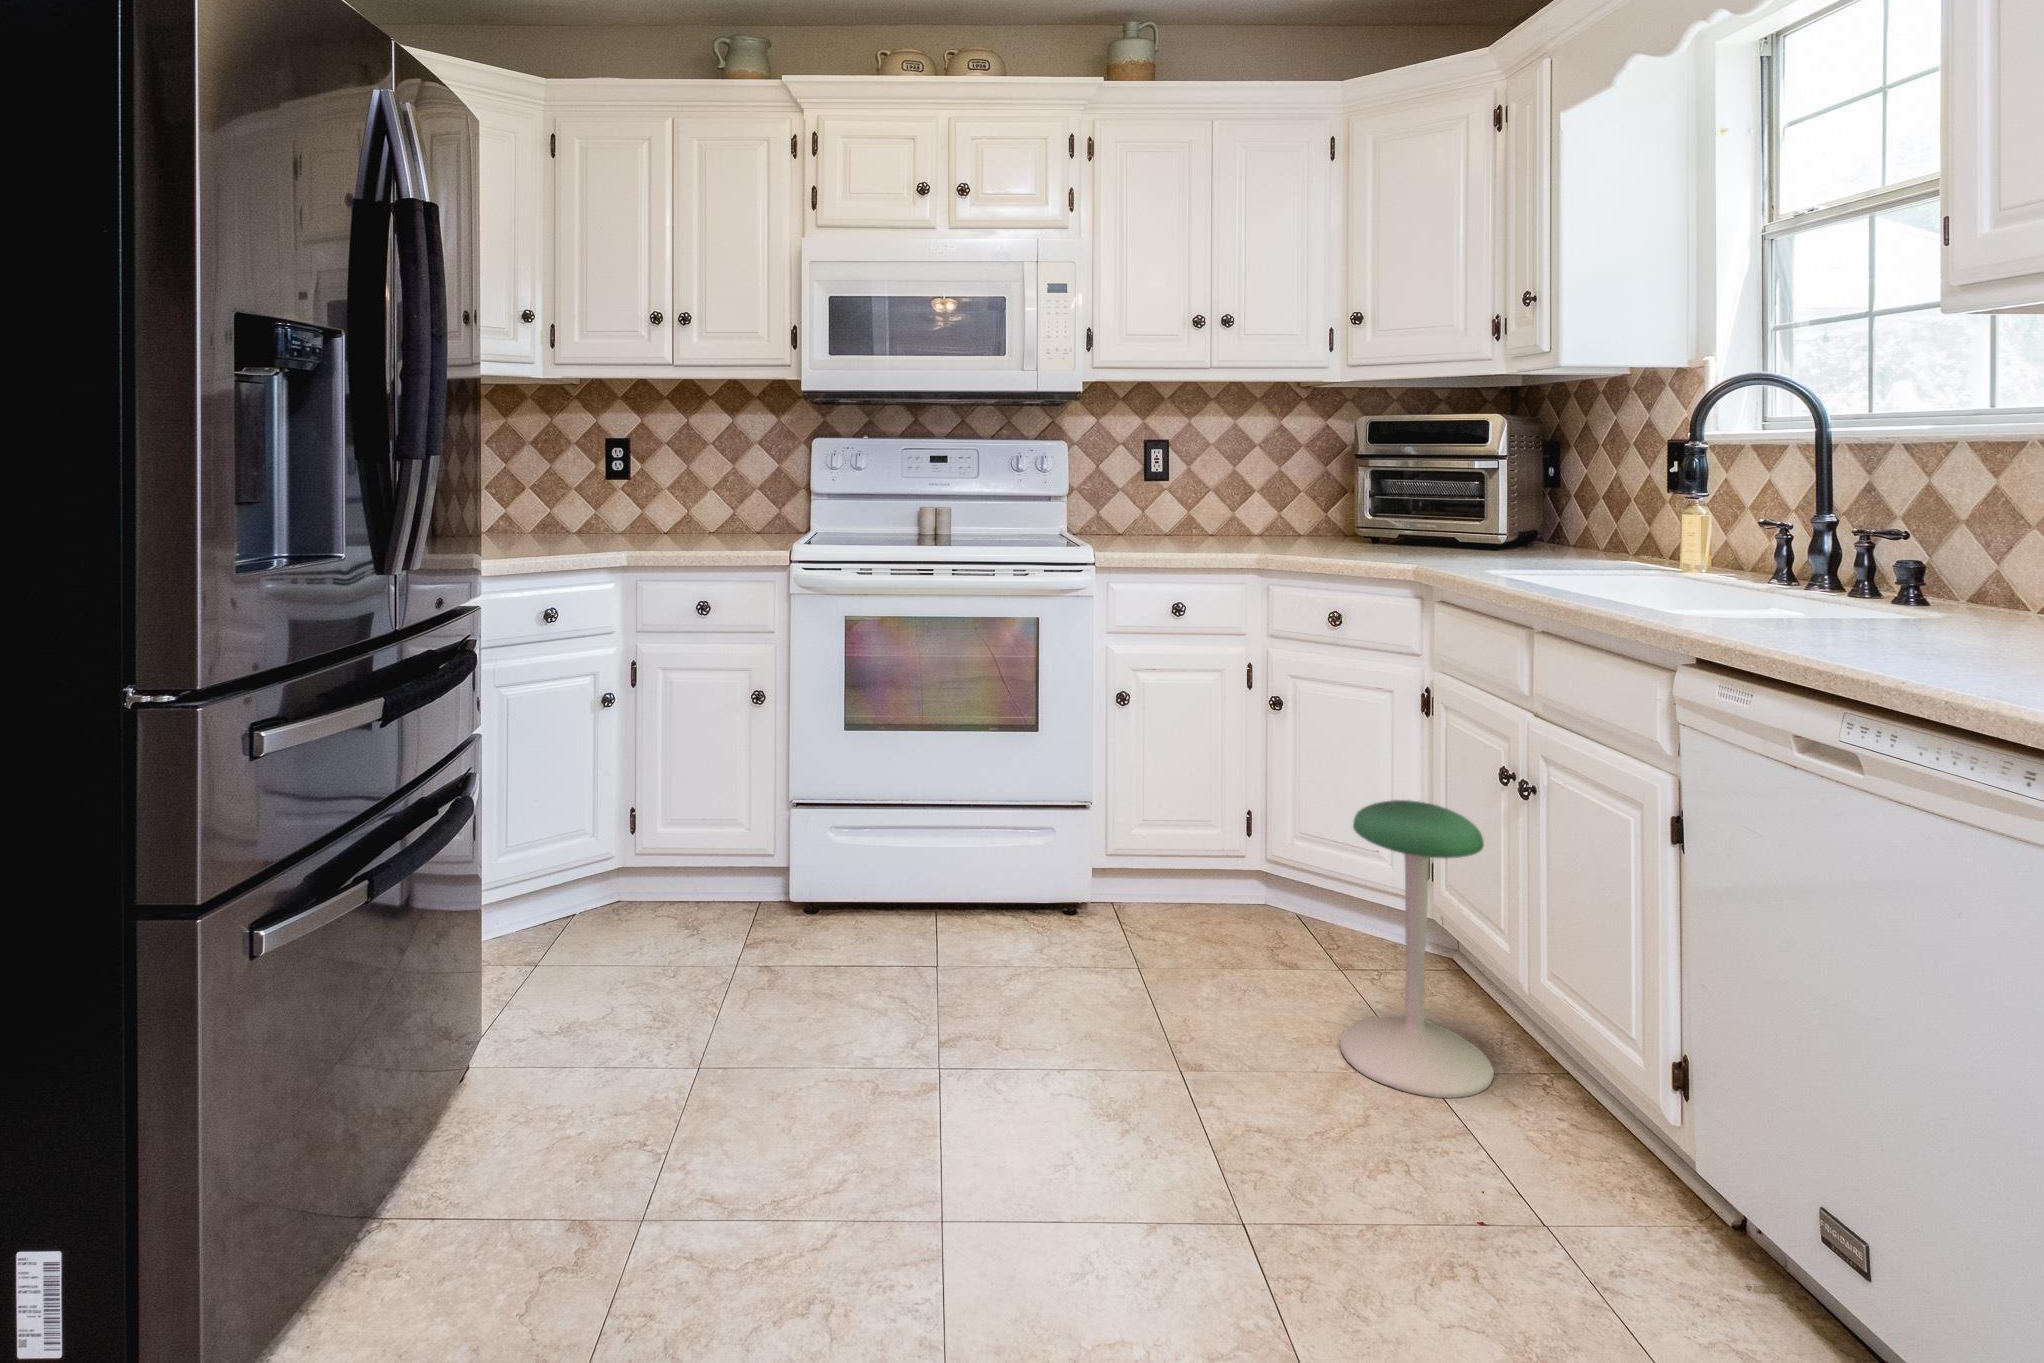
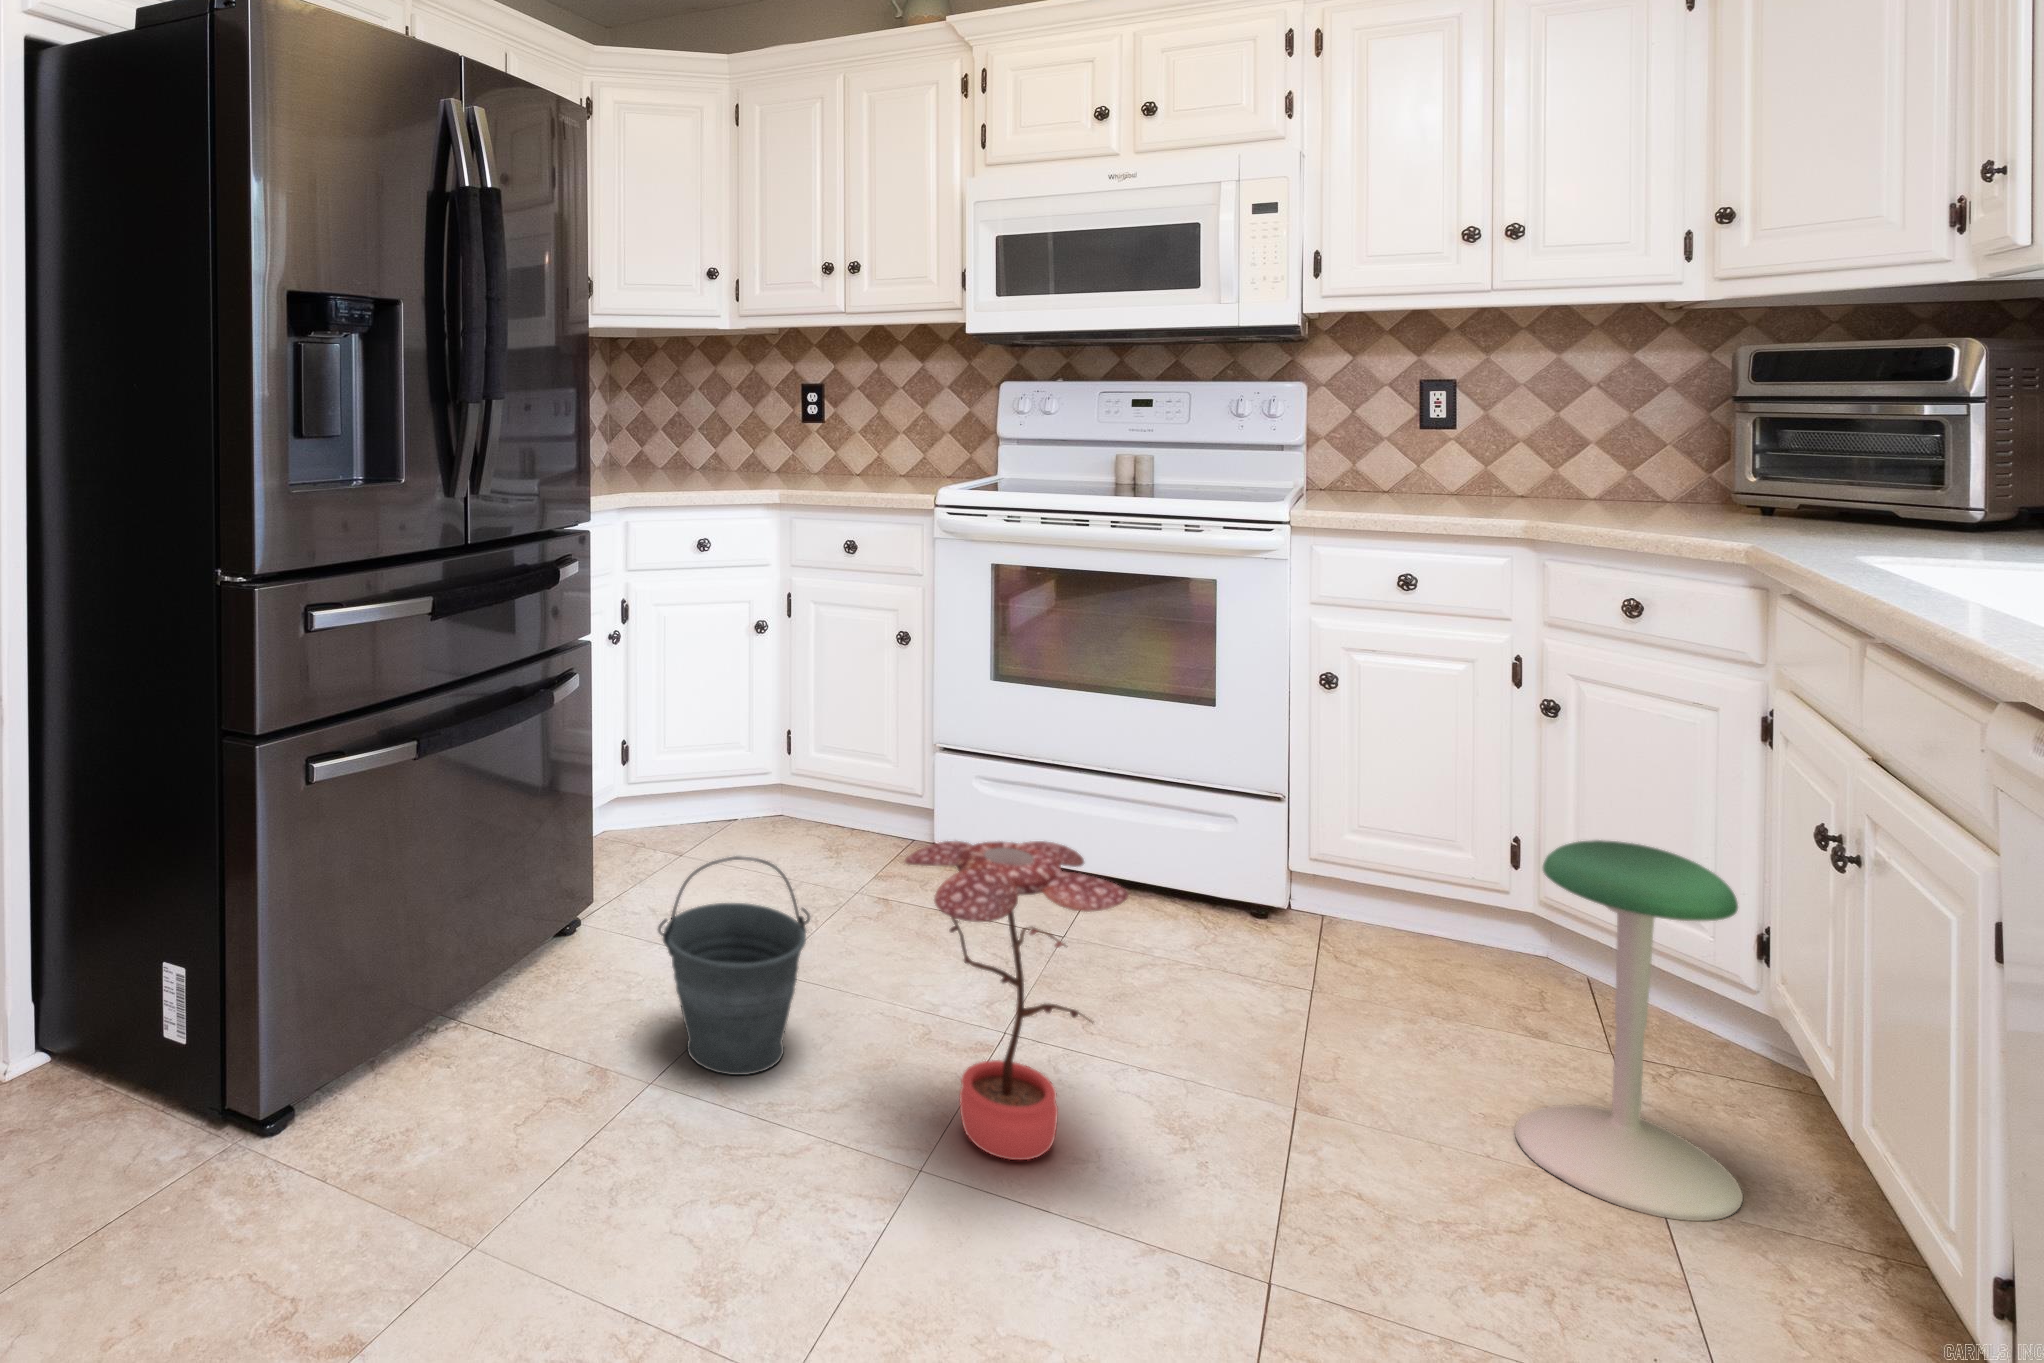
potted plant: none [897,887,1124,1232] -> present [904,841,1128,1160]
bucket: none [610,968,775,1236] -> present [658,856,810,1075]

